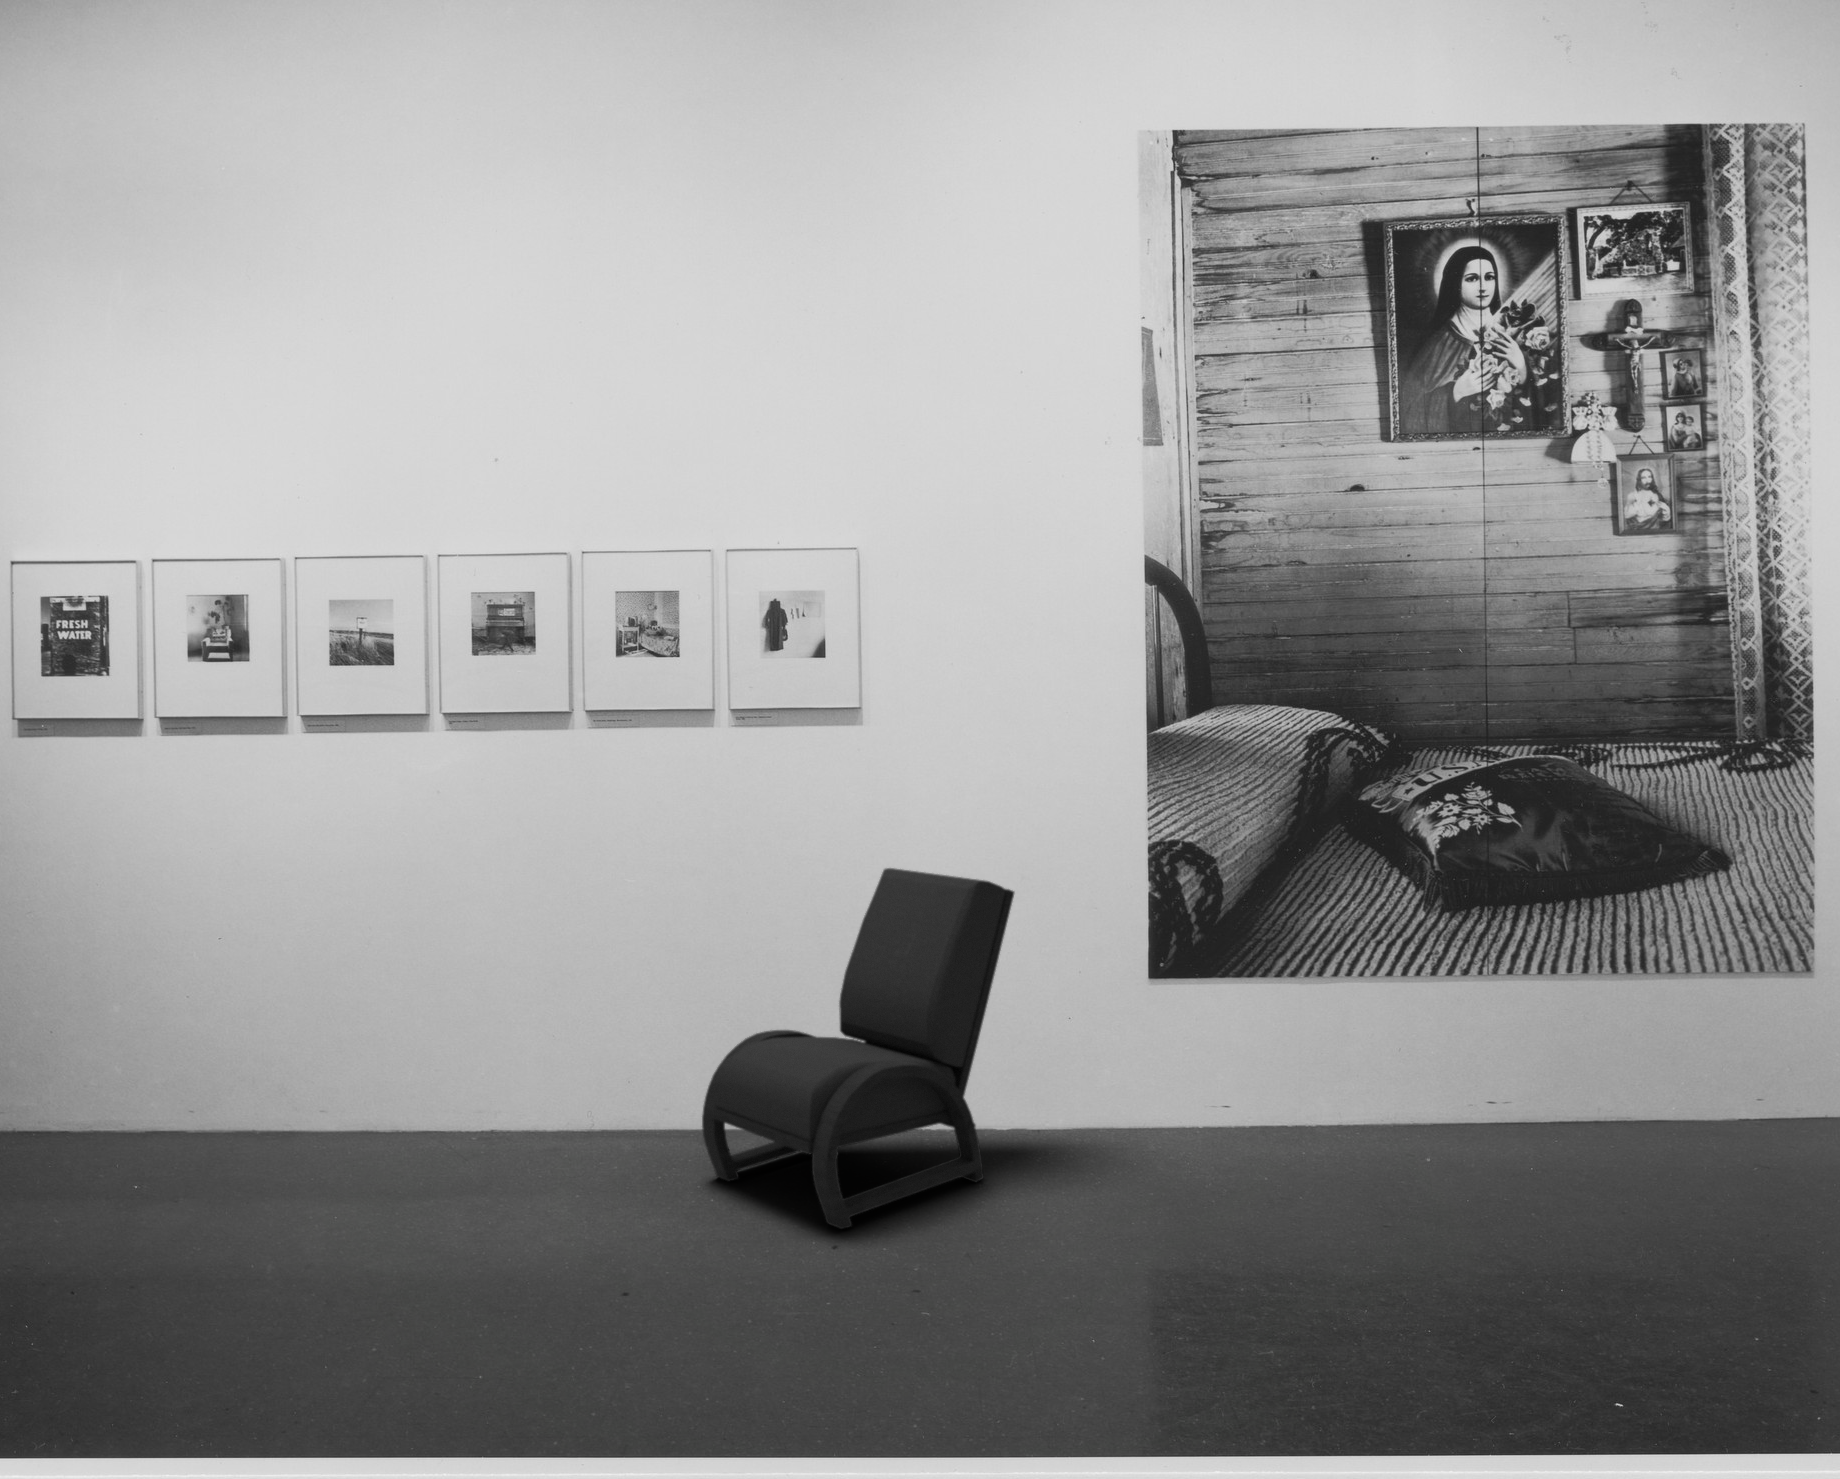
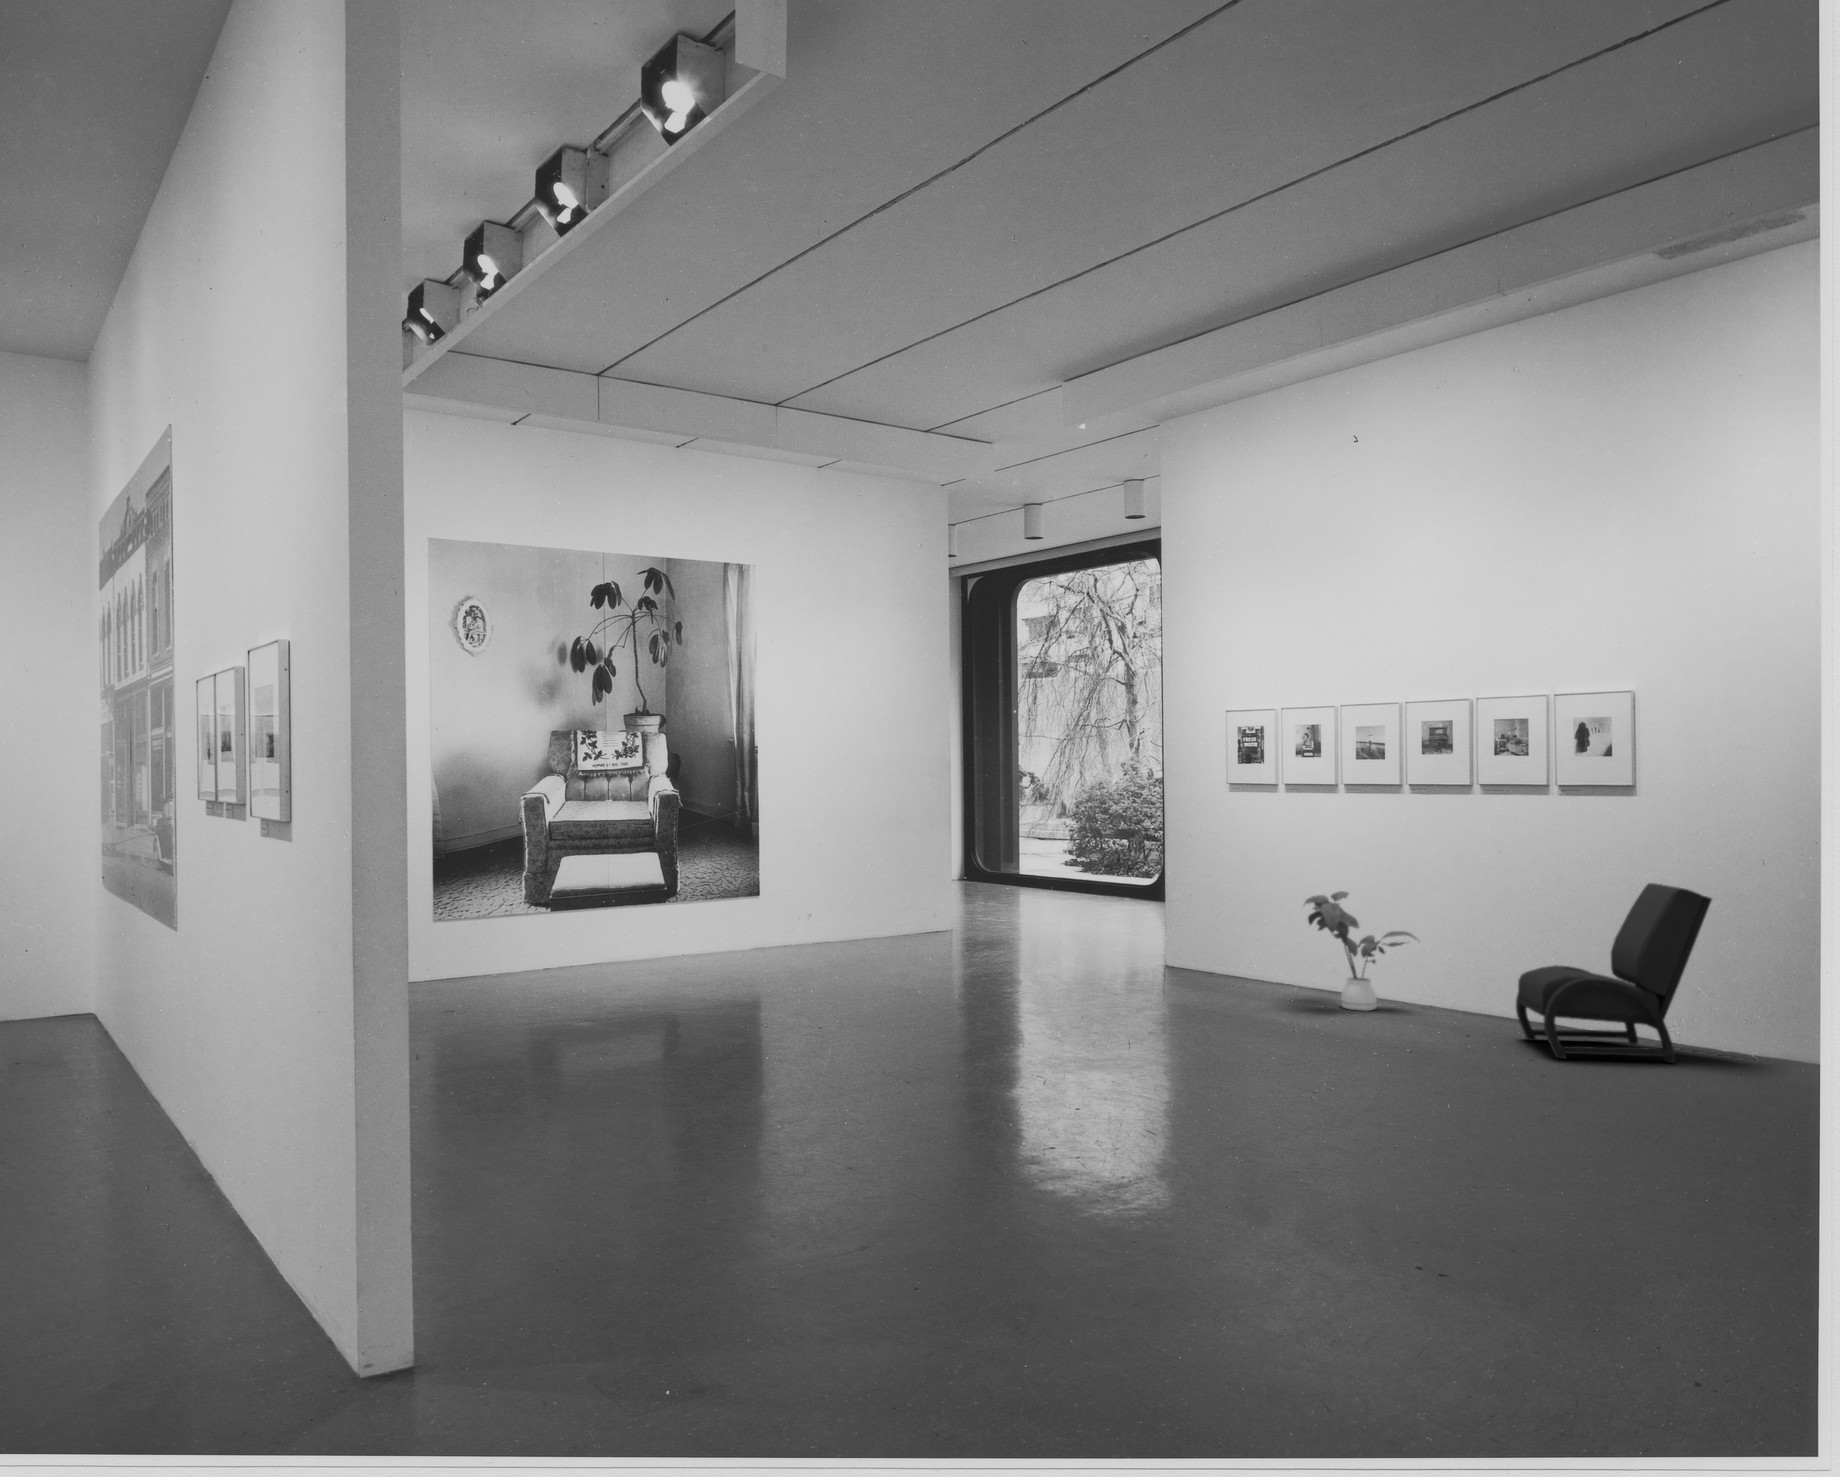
house plant: none [240,936,481,1171] -> present [1305,891,1416,1011]

